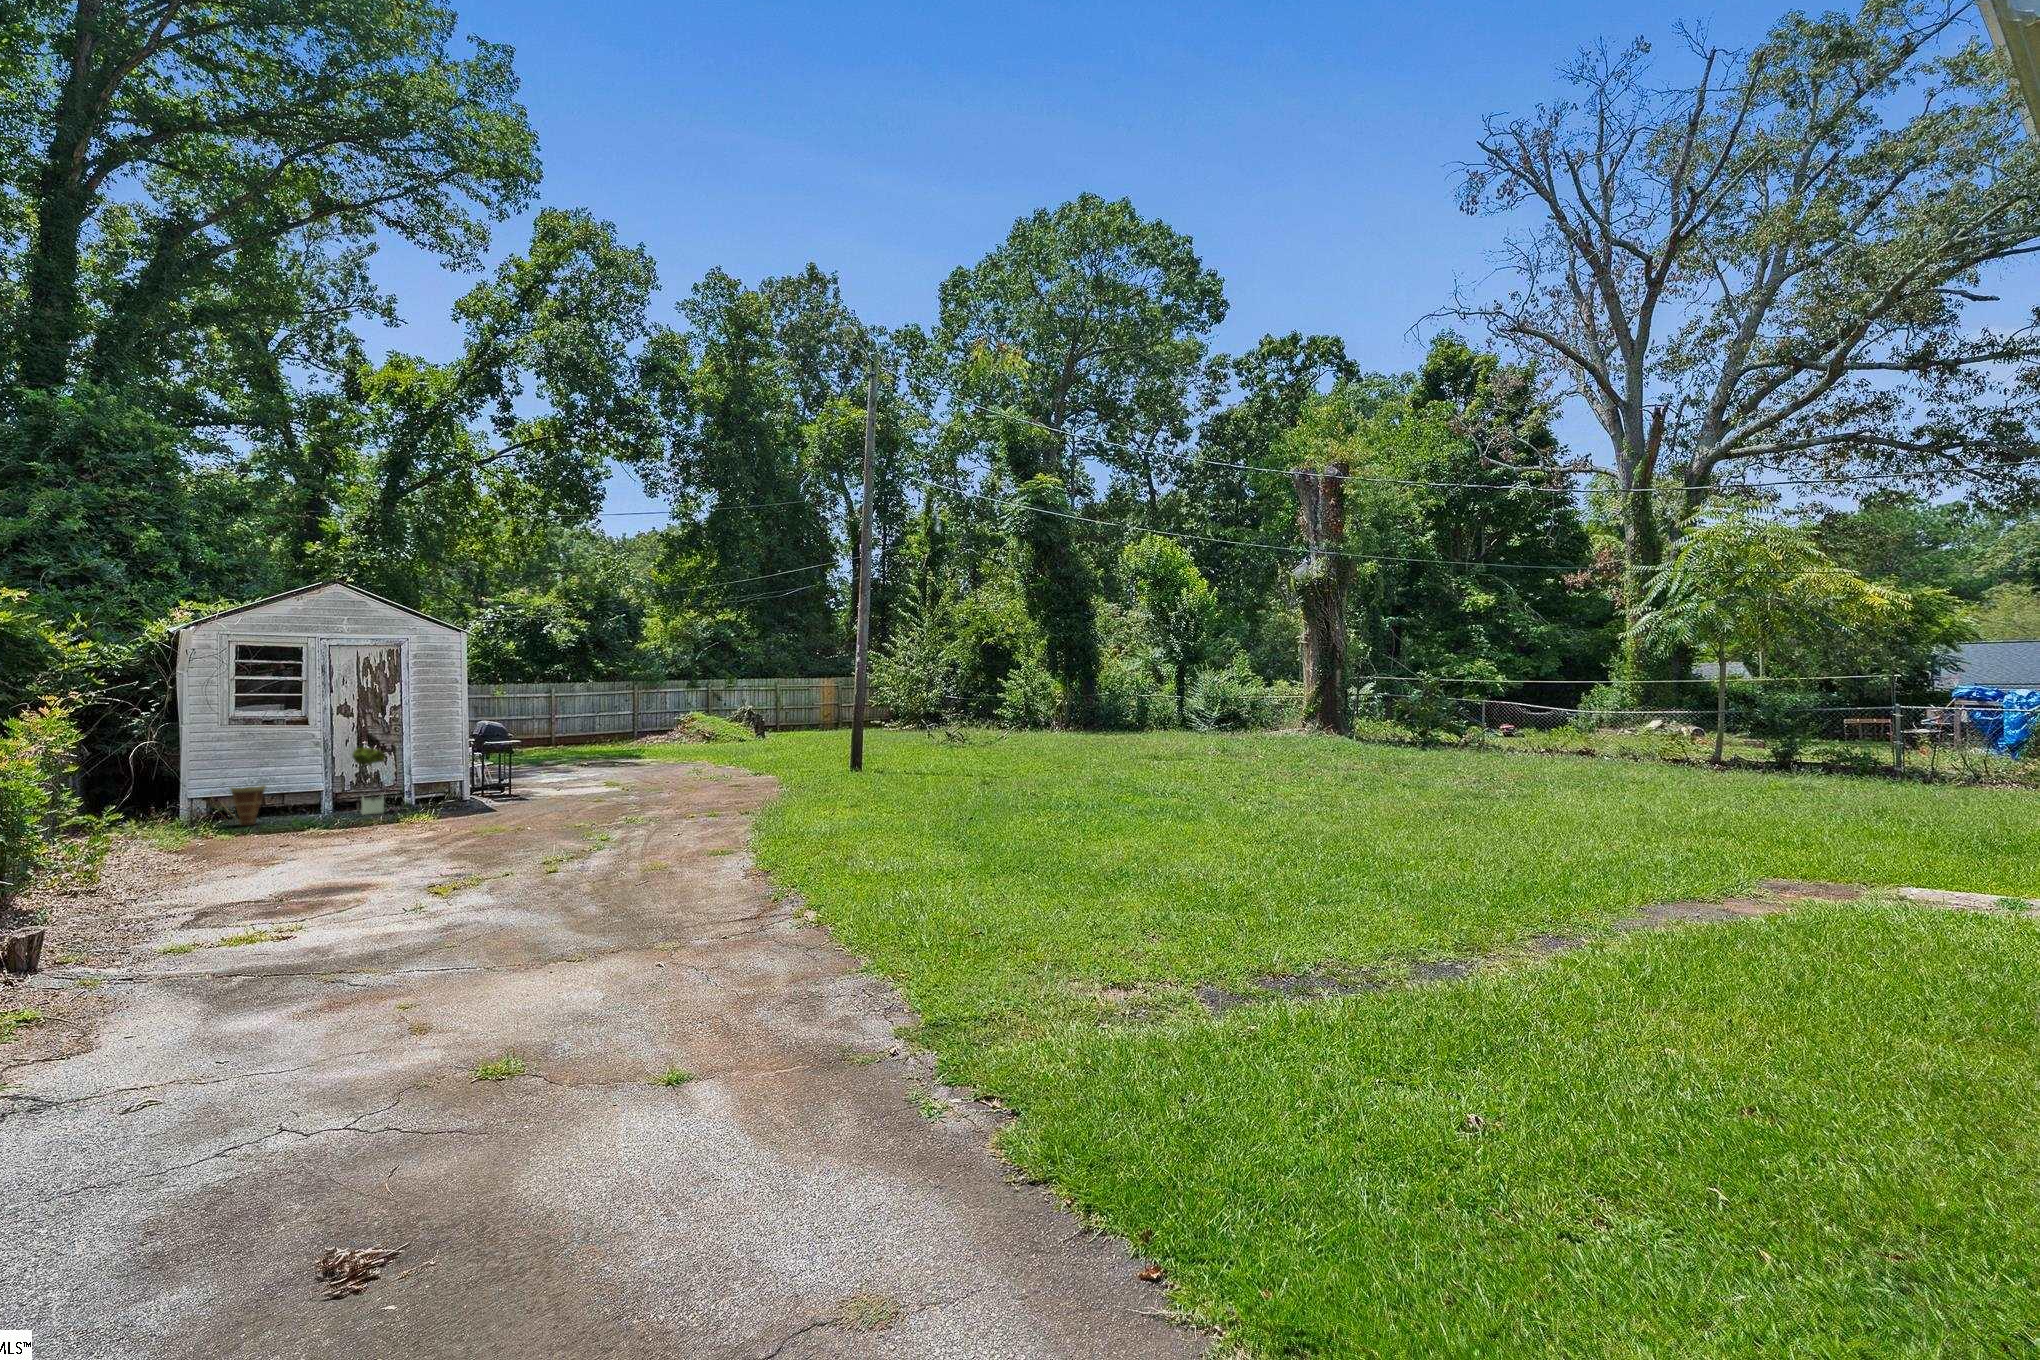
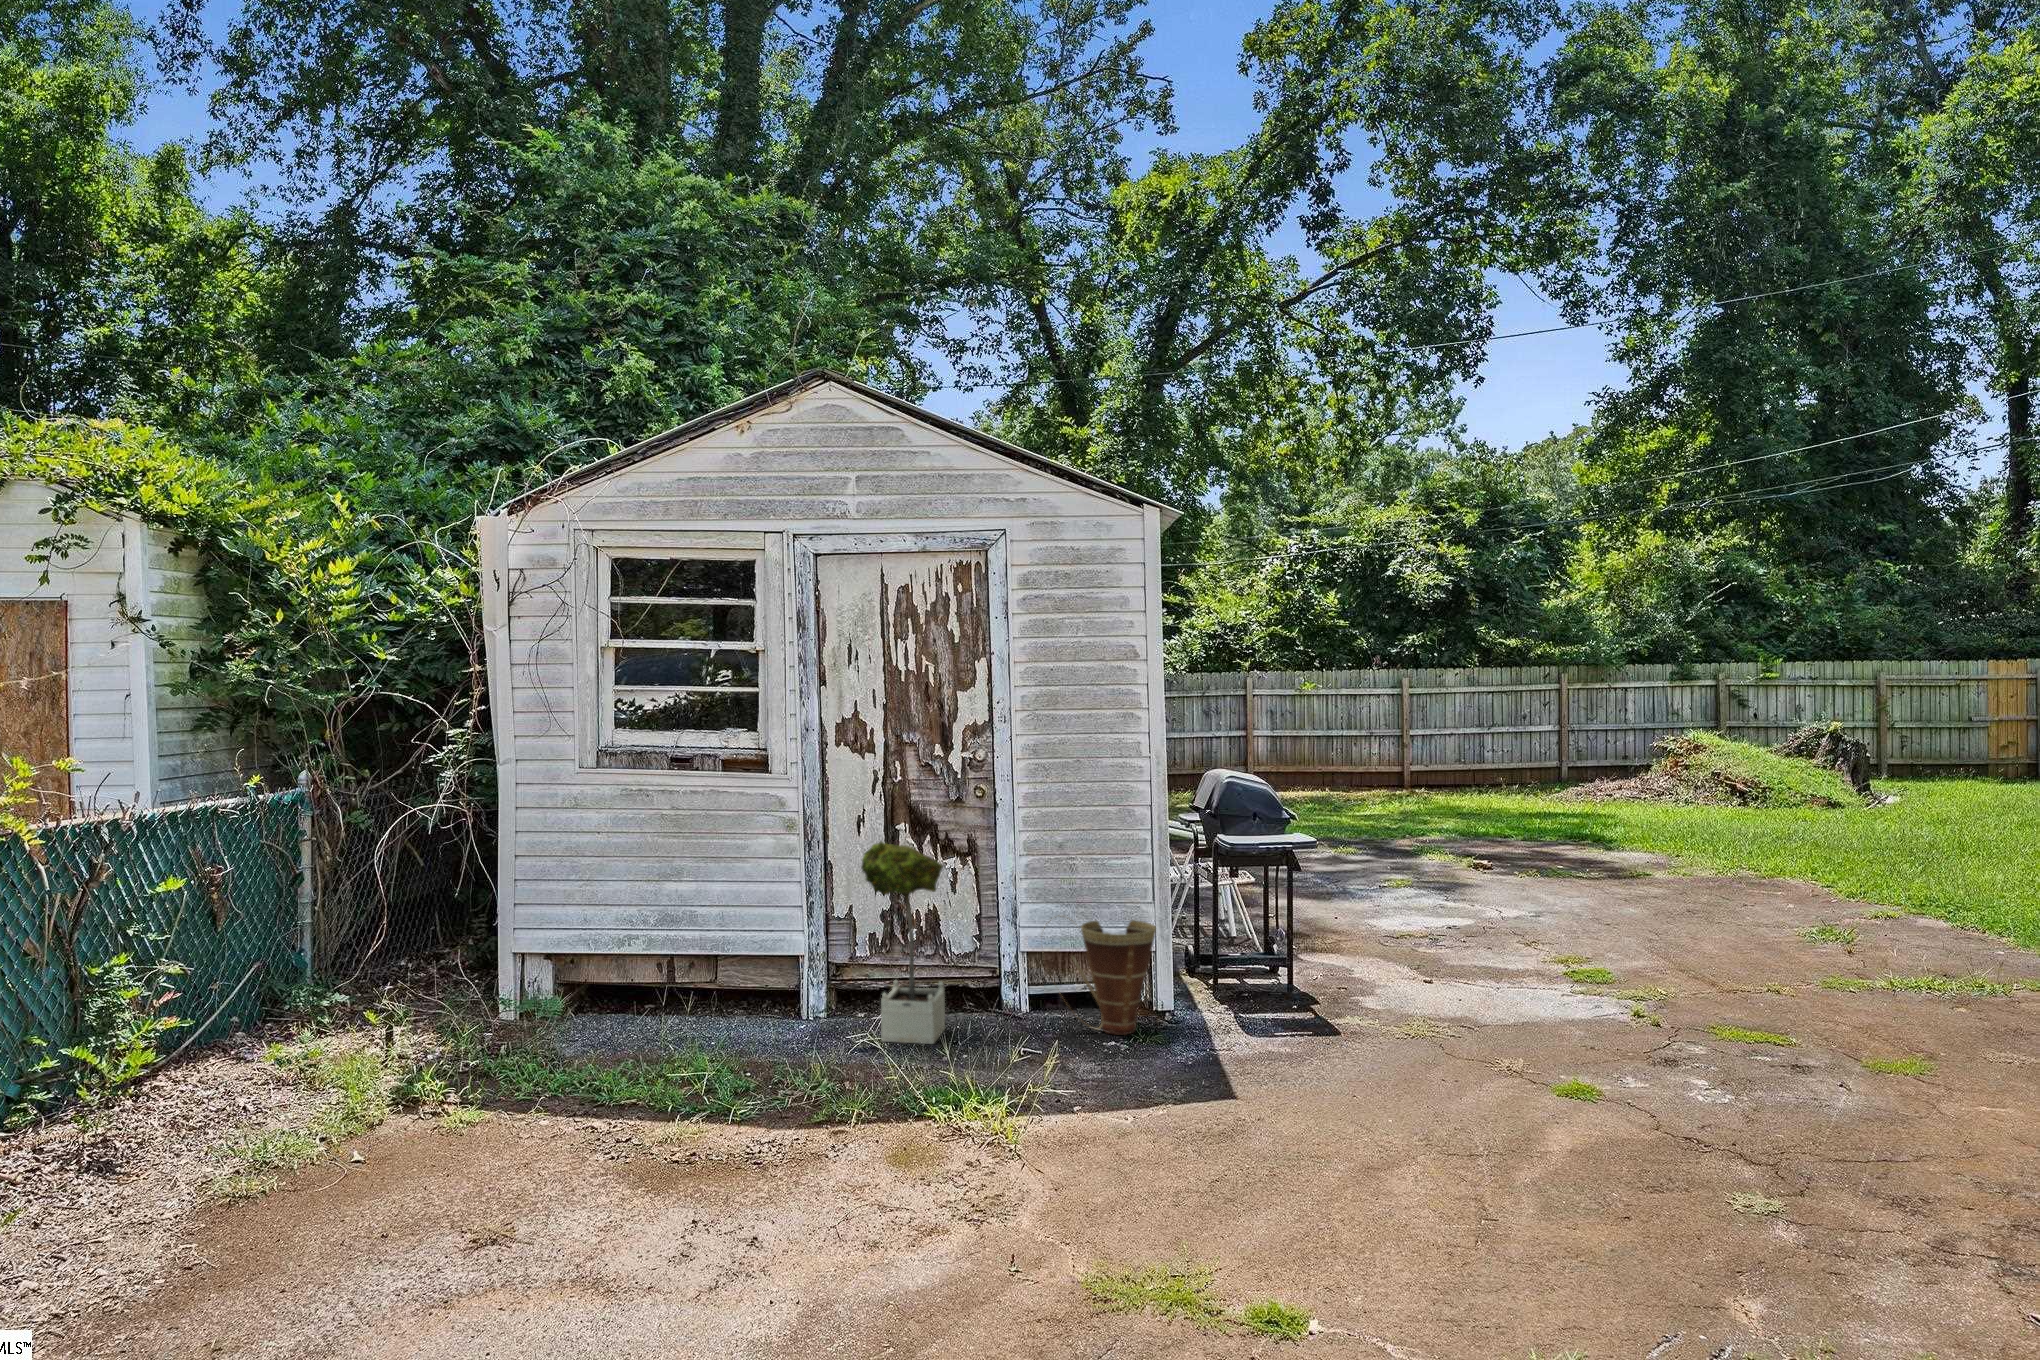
basket: present [231,785,266,826] -> present [1044,919,1156,1035]

